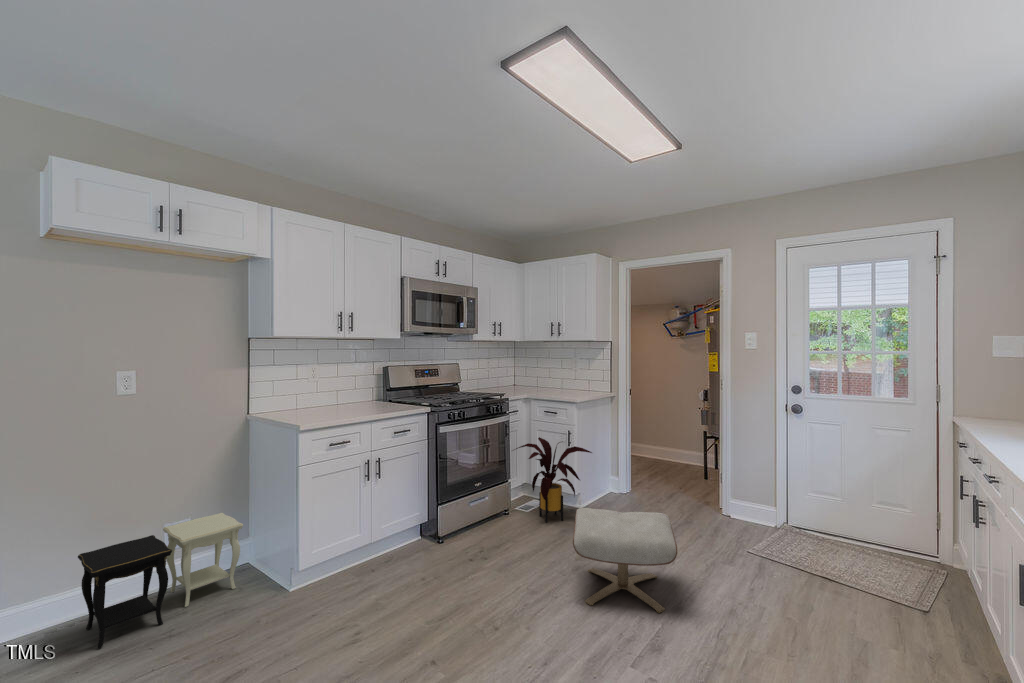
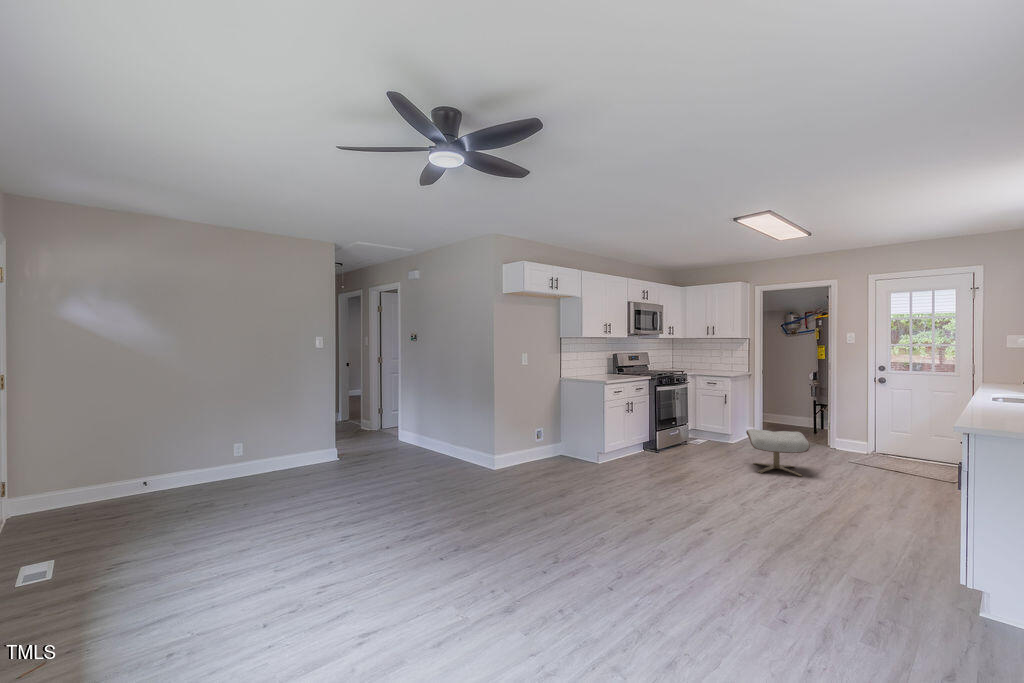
house plant: present [516,437,592,523] -> none [689,398,745,447]
side table: present [78,513,243,649] -> none [520,426,574,473]

